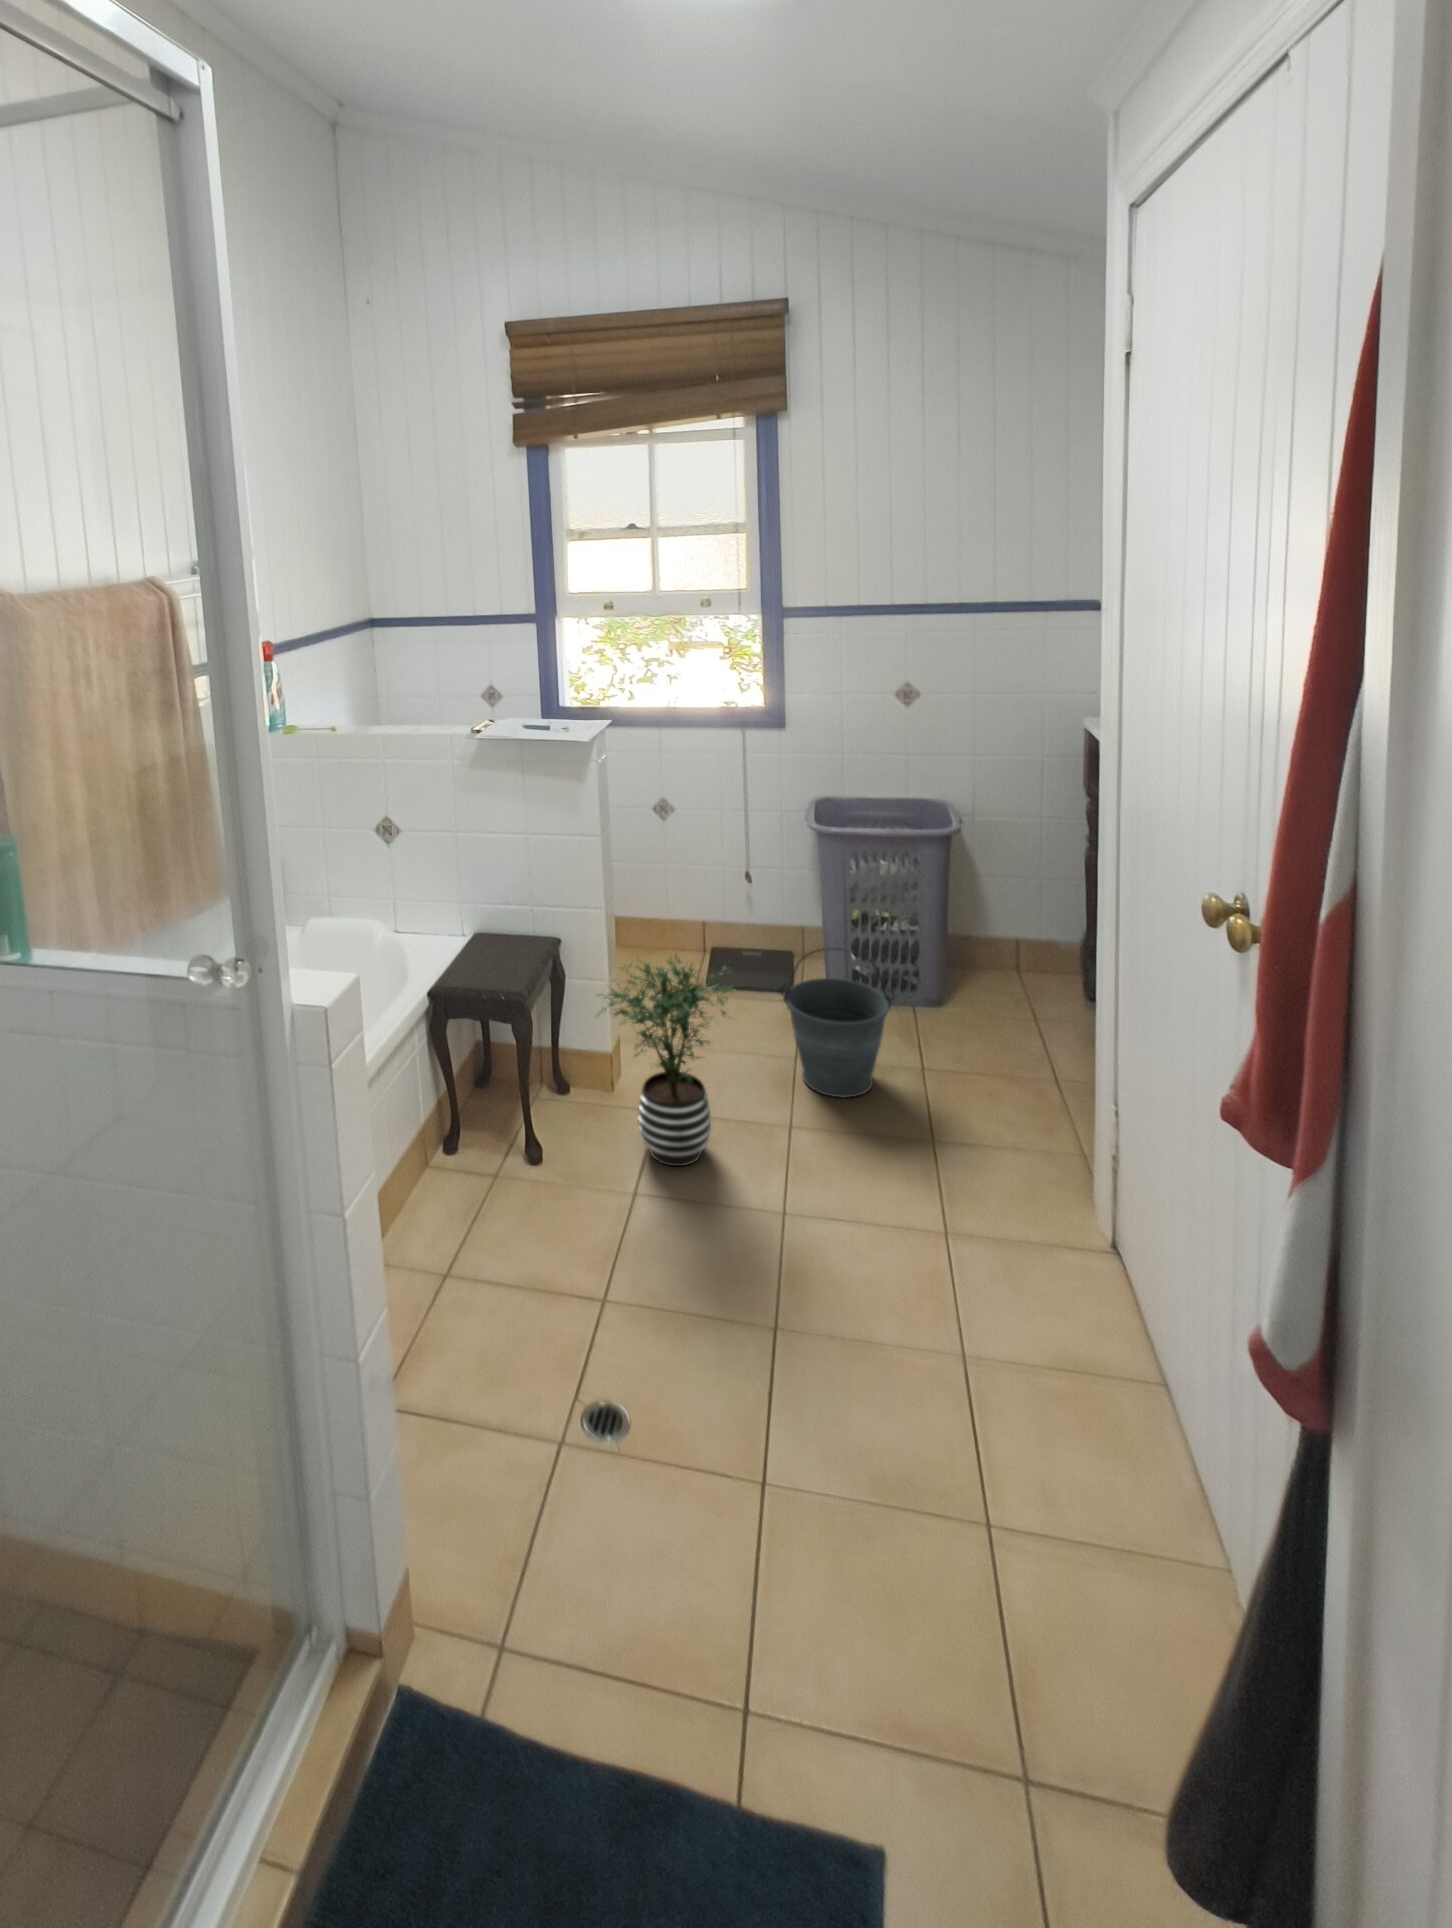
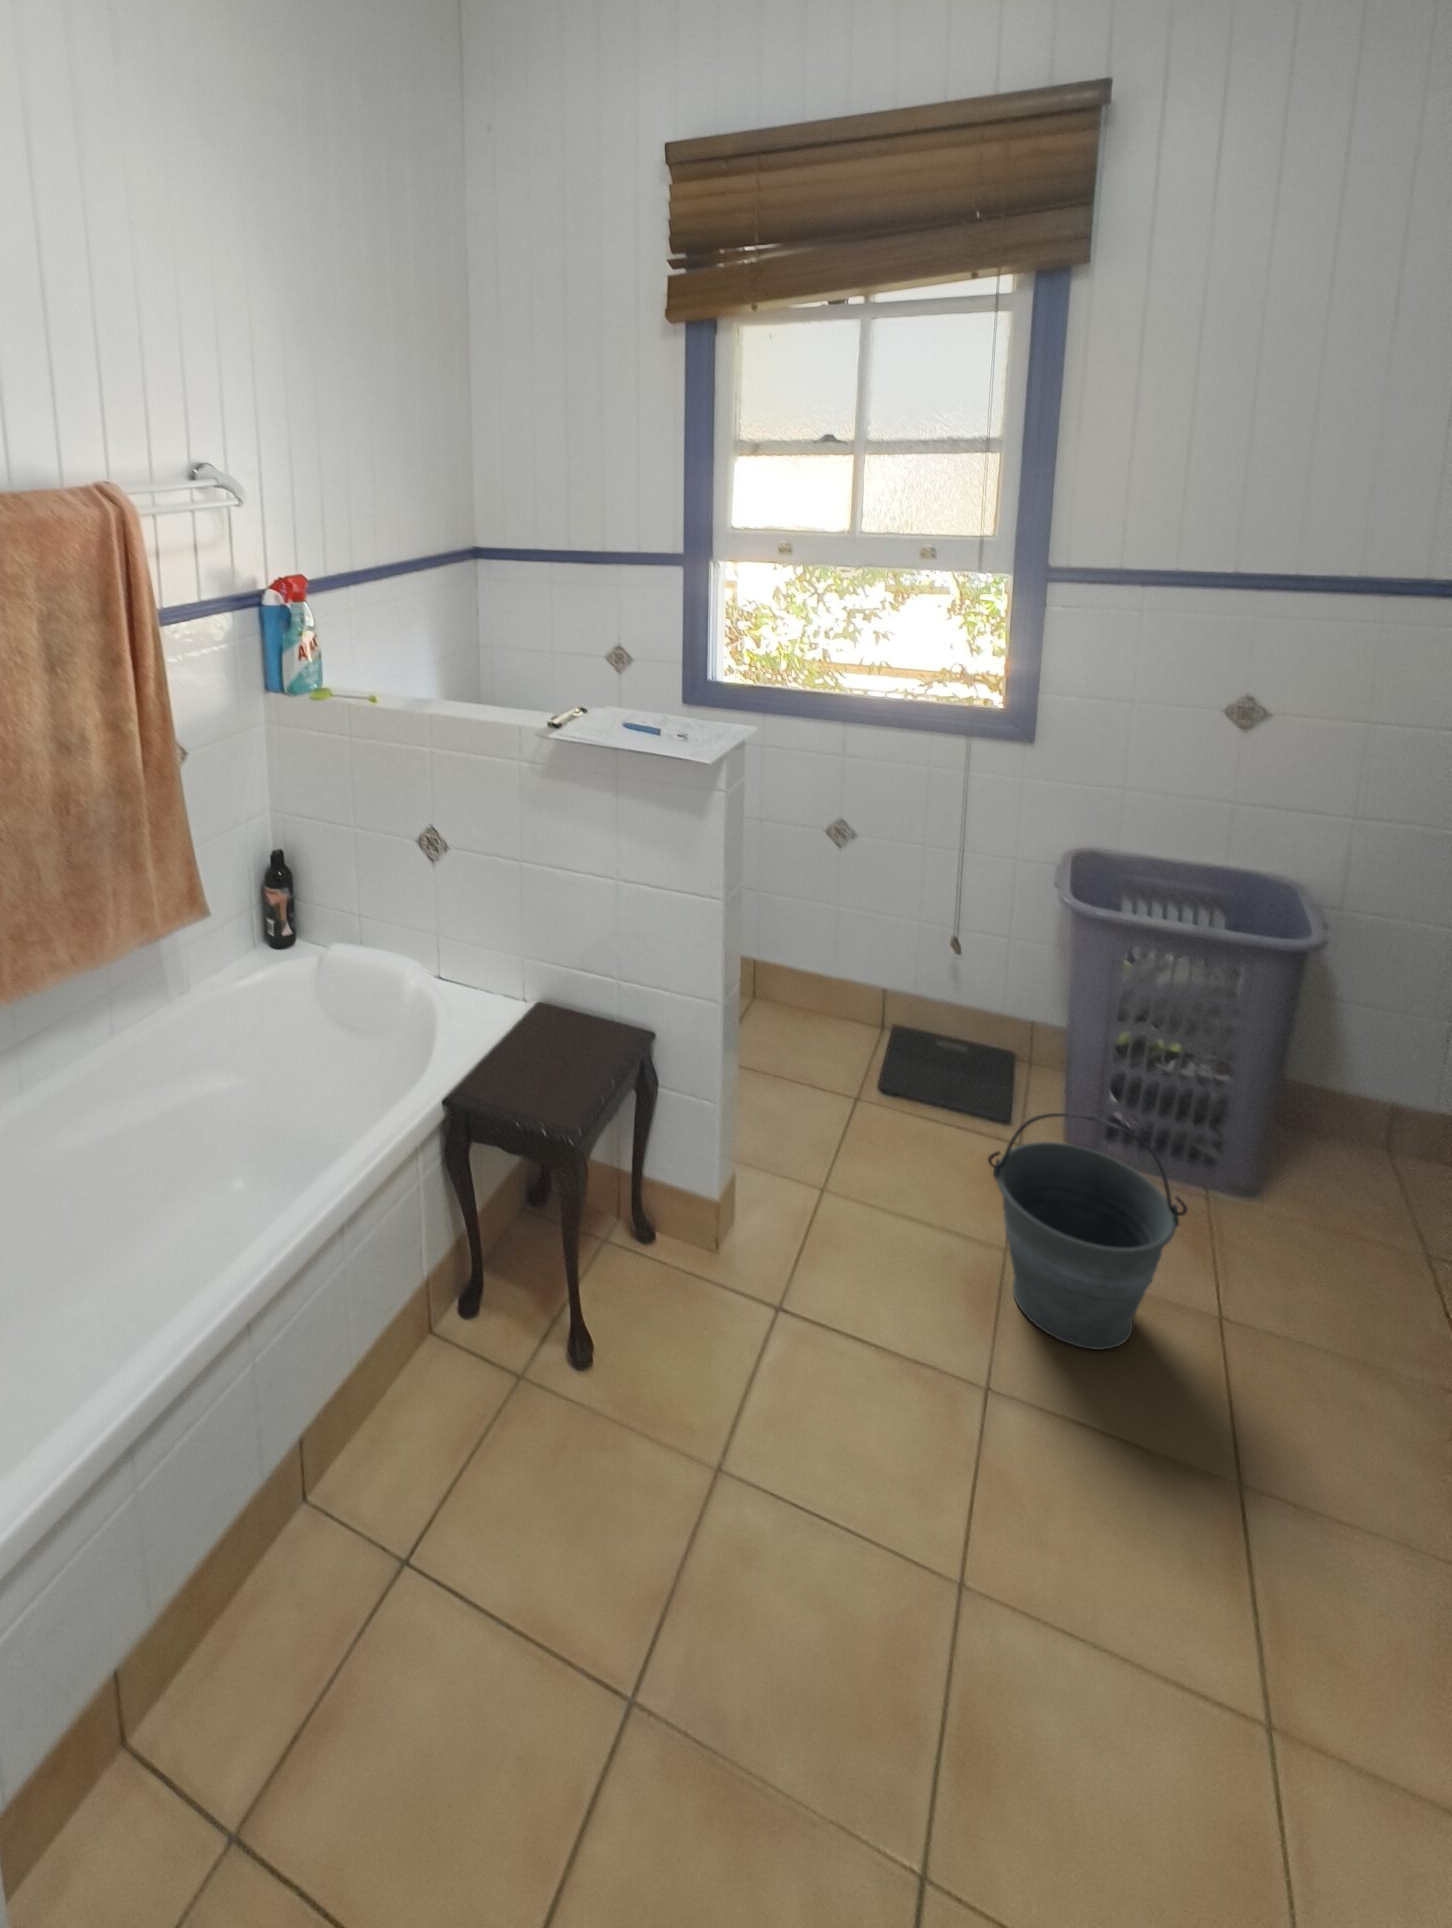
potted plant: present [597,958,735,1166] -> none [680,1093,913,1428]

